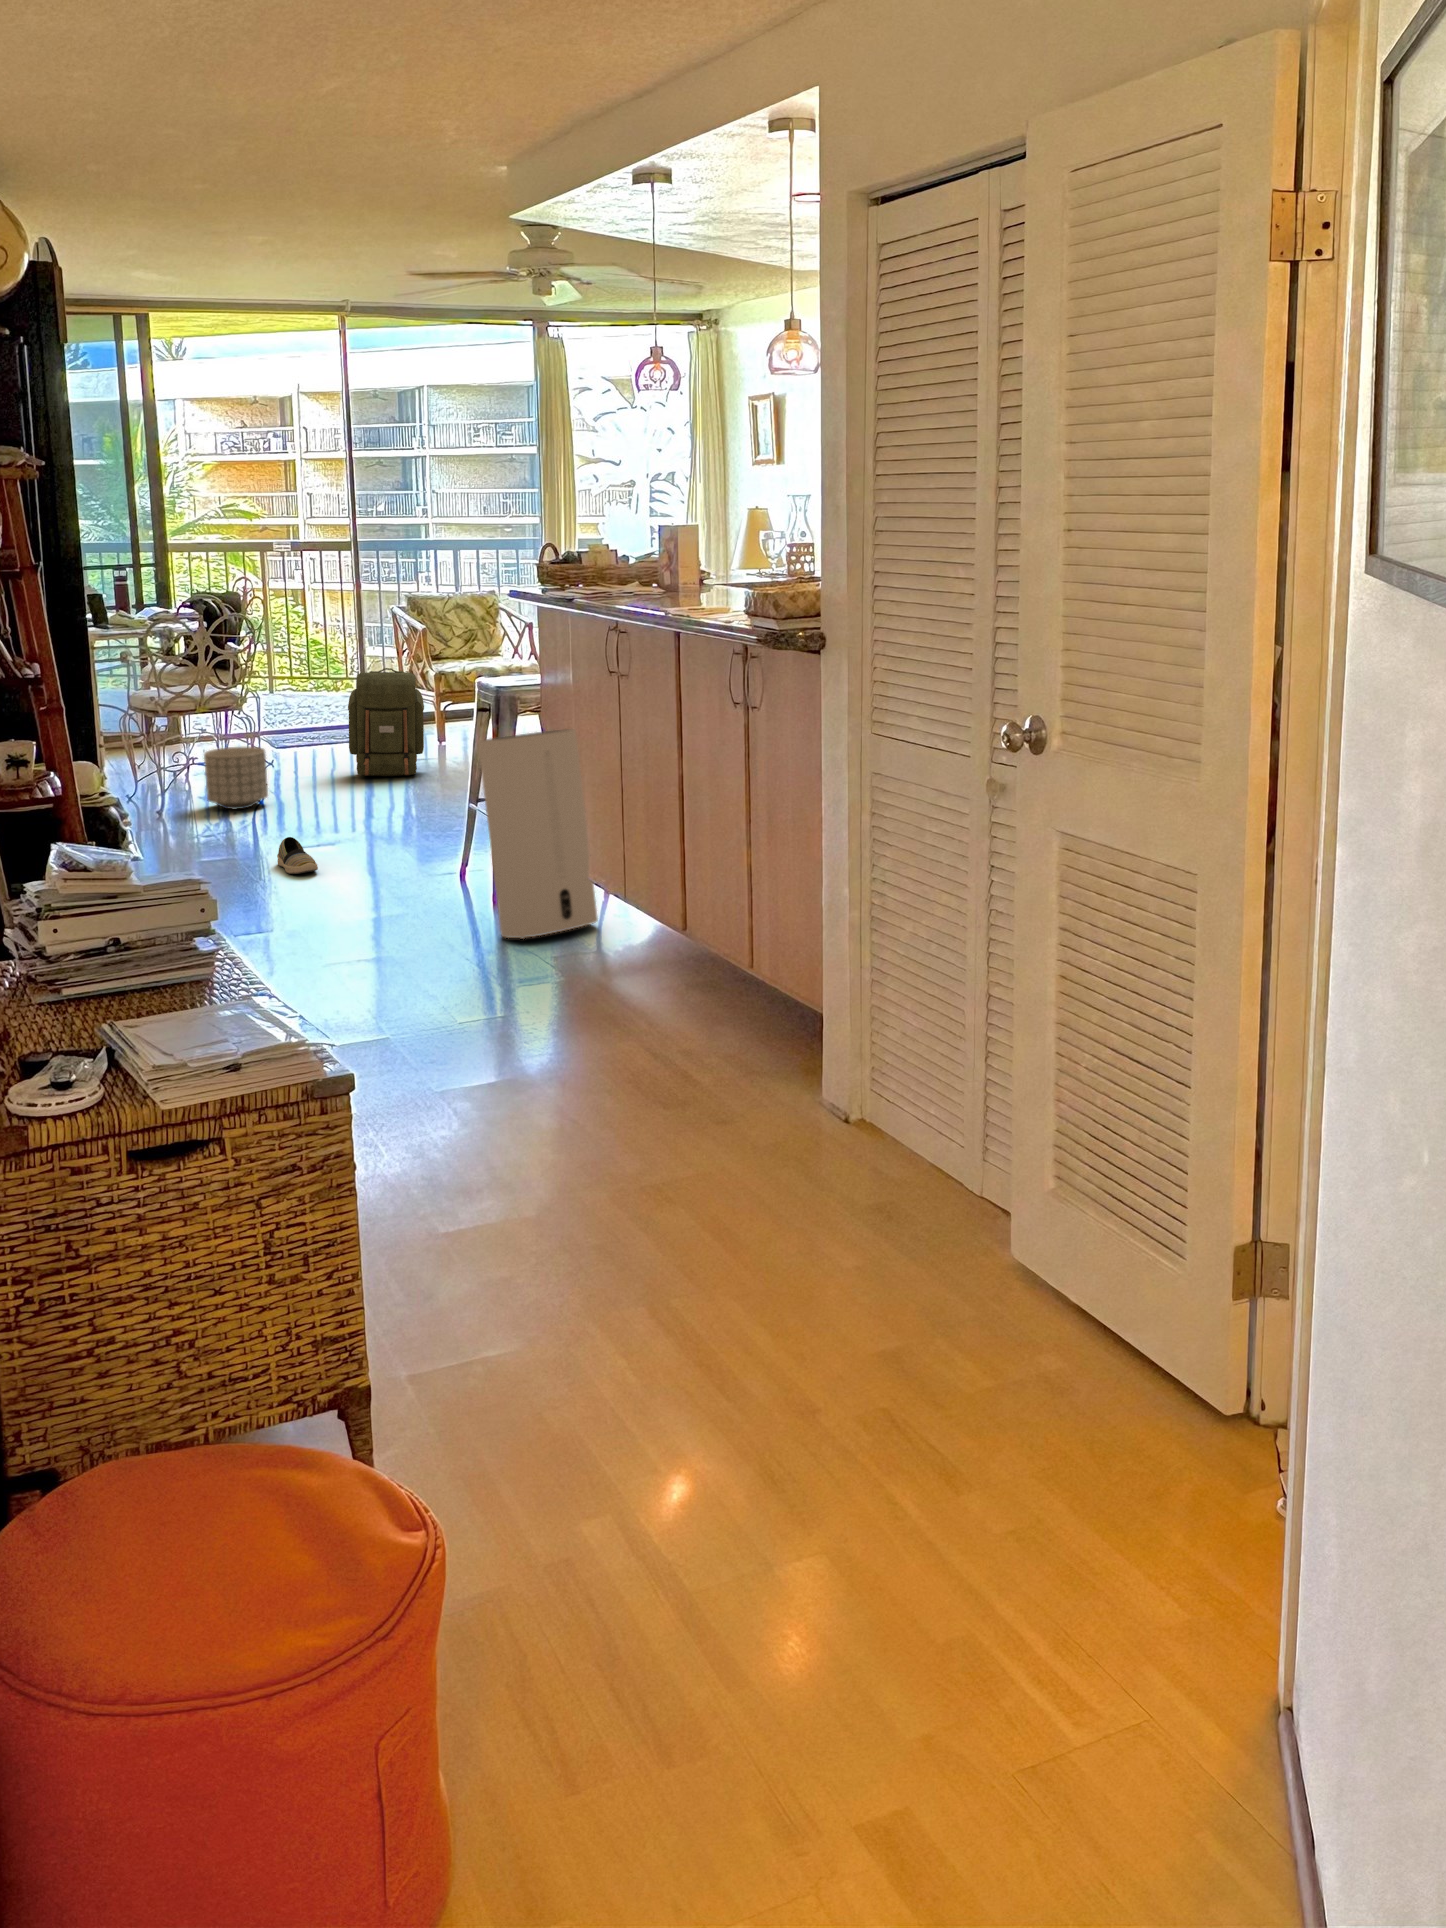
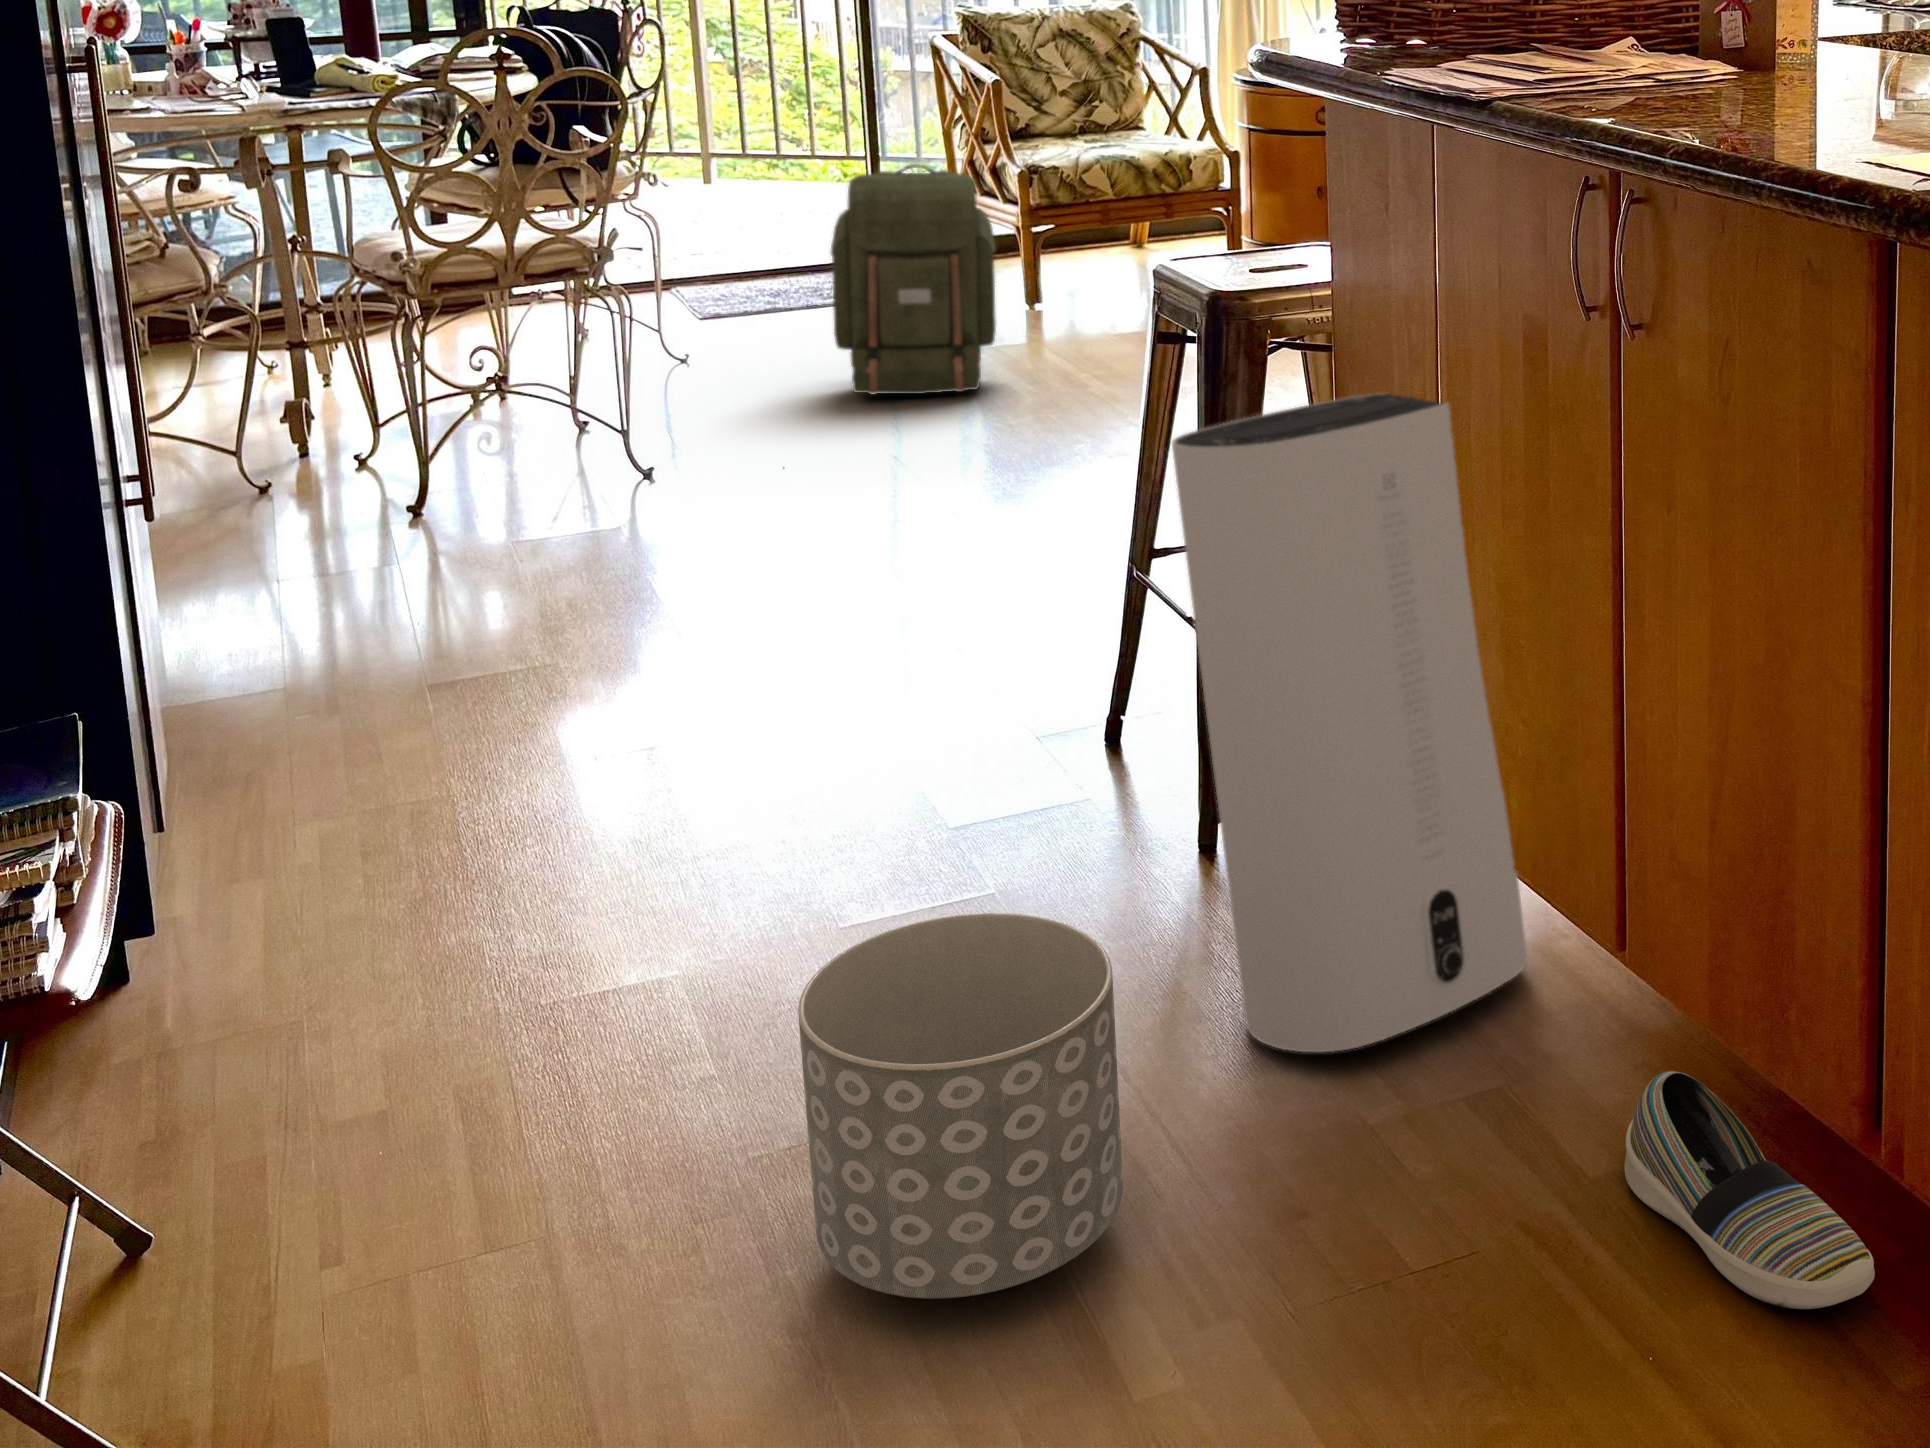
planter: present [204,747,268,809] -> present [798,913,1123,1299]
shoe: present [277,837,318,874] -> present [1624,1071,1875,1309]

